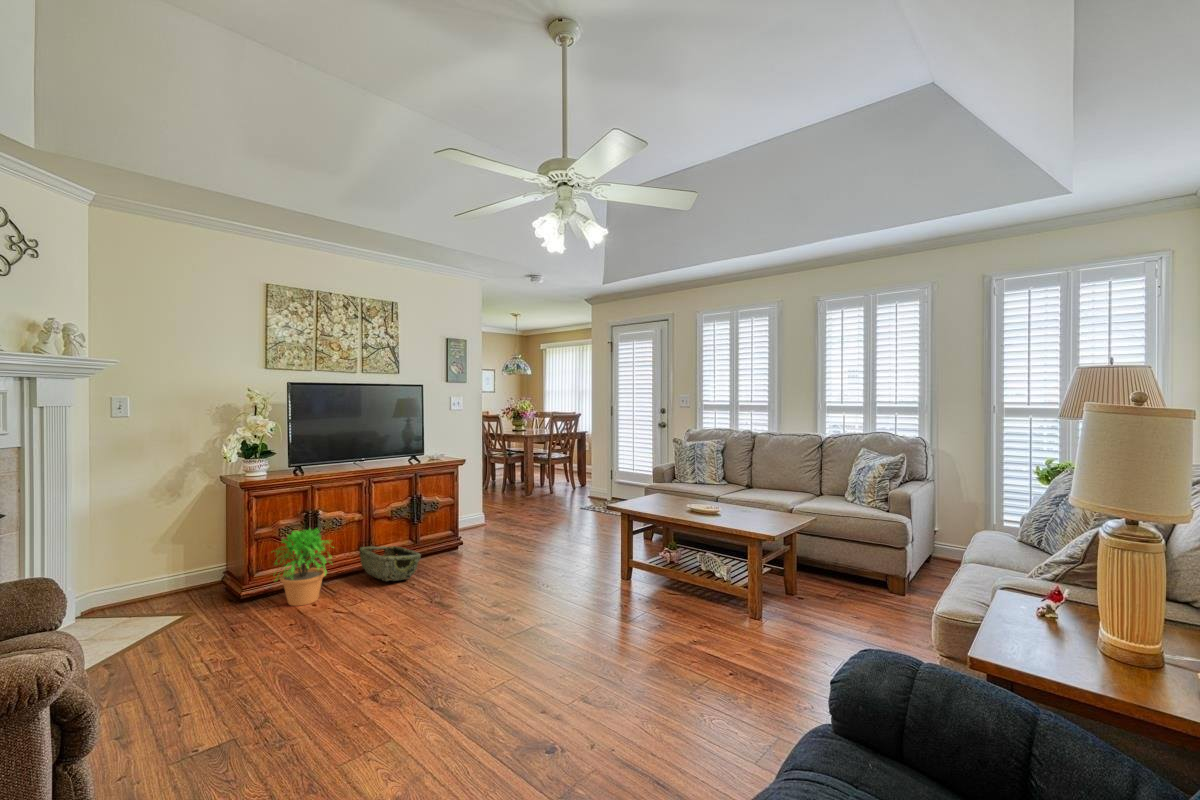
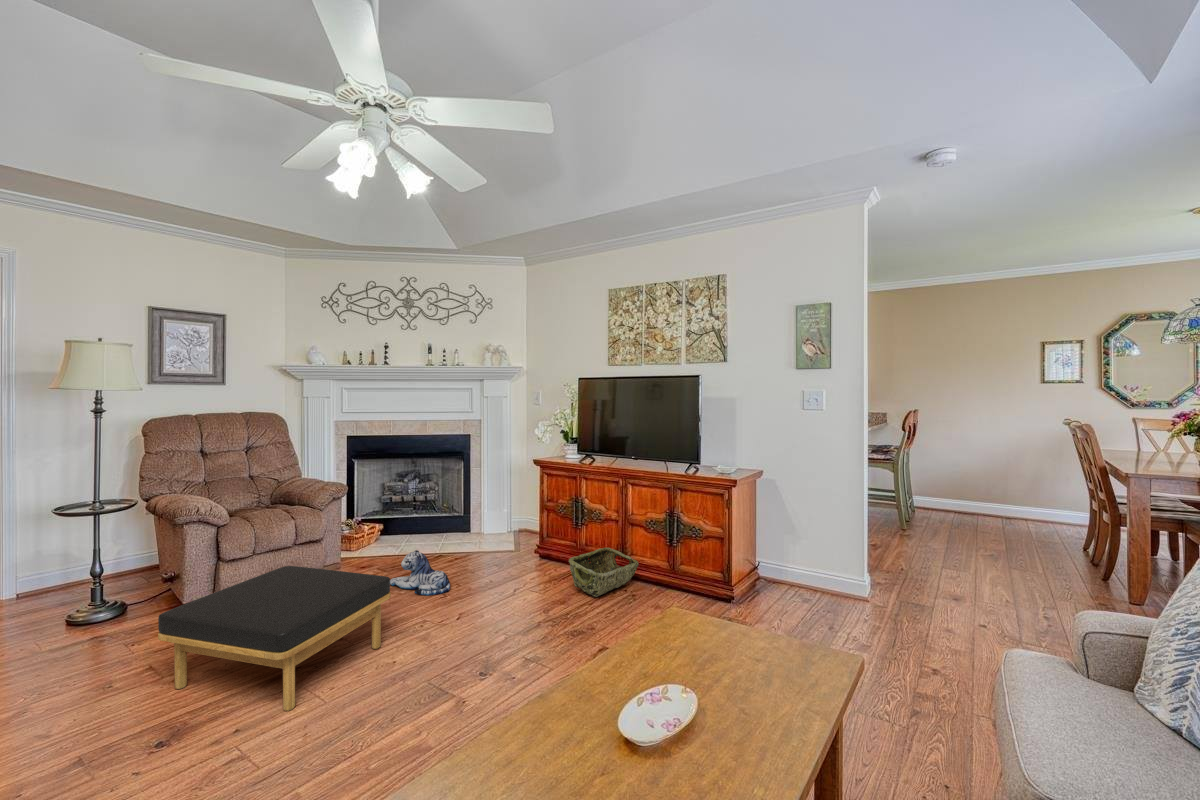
potted plant: present [275,528,330,606] -> none [513,506,568,575]
ottoman: none [320,589,546,765] -> present [158,566,391,711]
plush toy: none [223,615,312,680] -> present [390,550,450,595]

